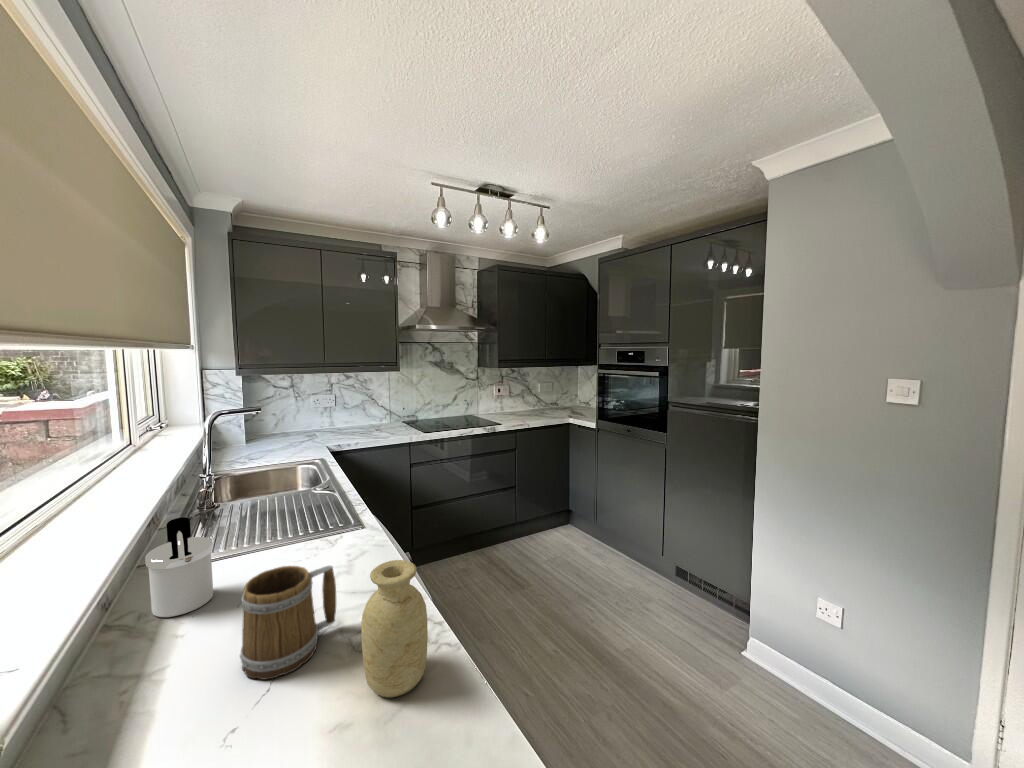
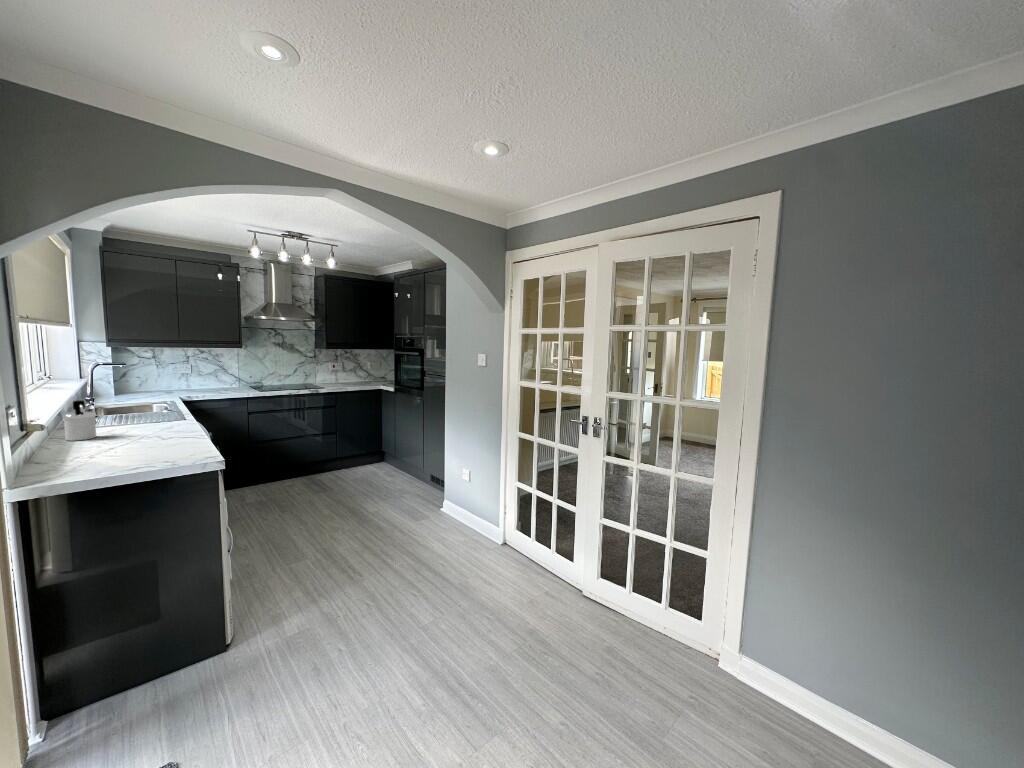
vase: present [361,560,428,698] -> none [160,405,189,447]
mug: present [240,566,336,680] -> none [110,413,156,447]

